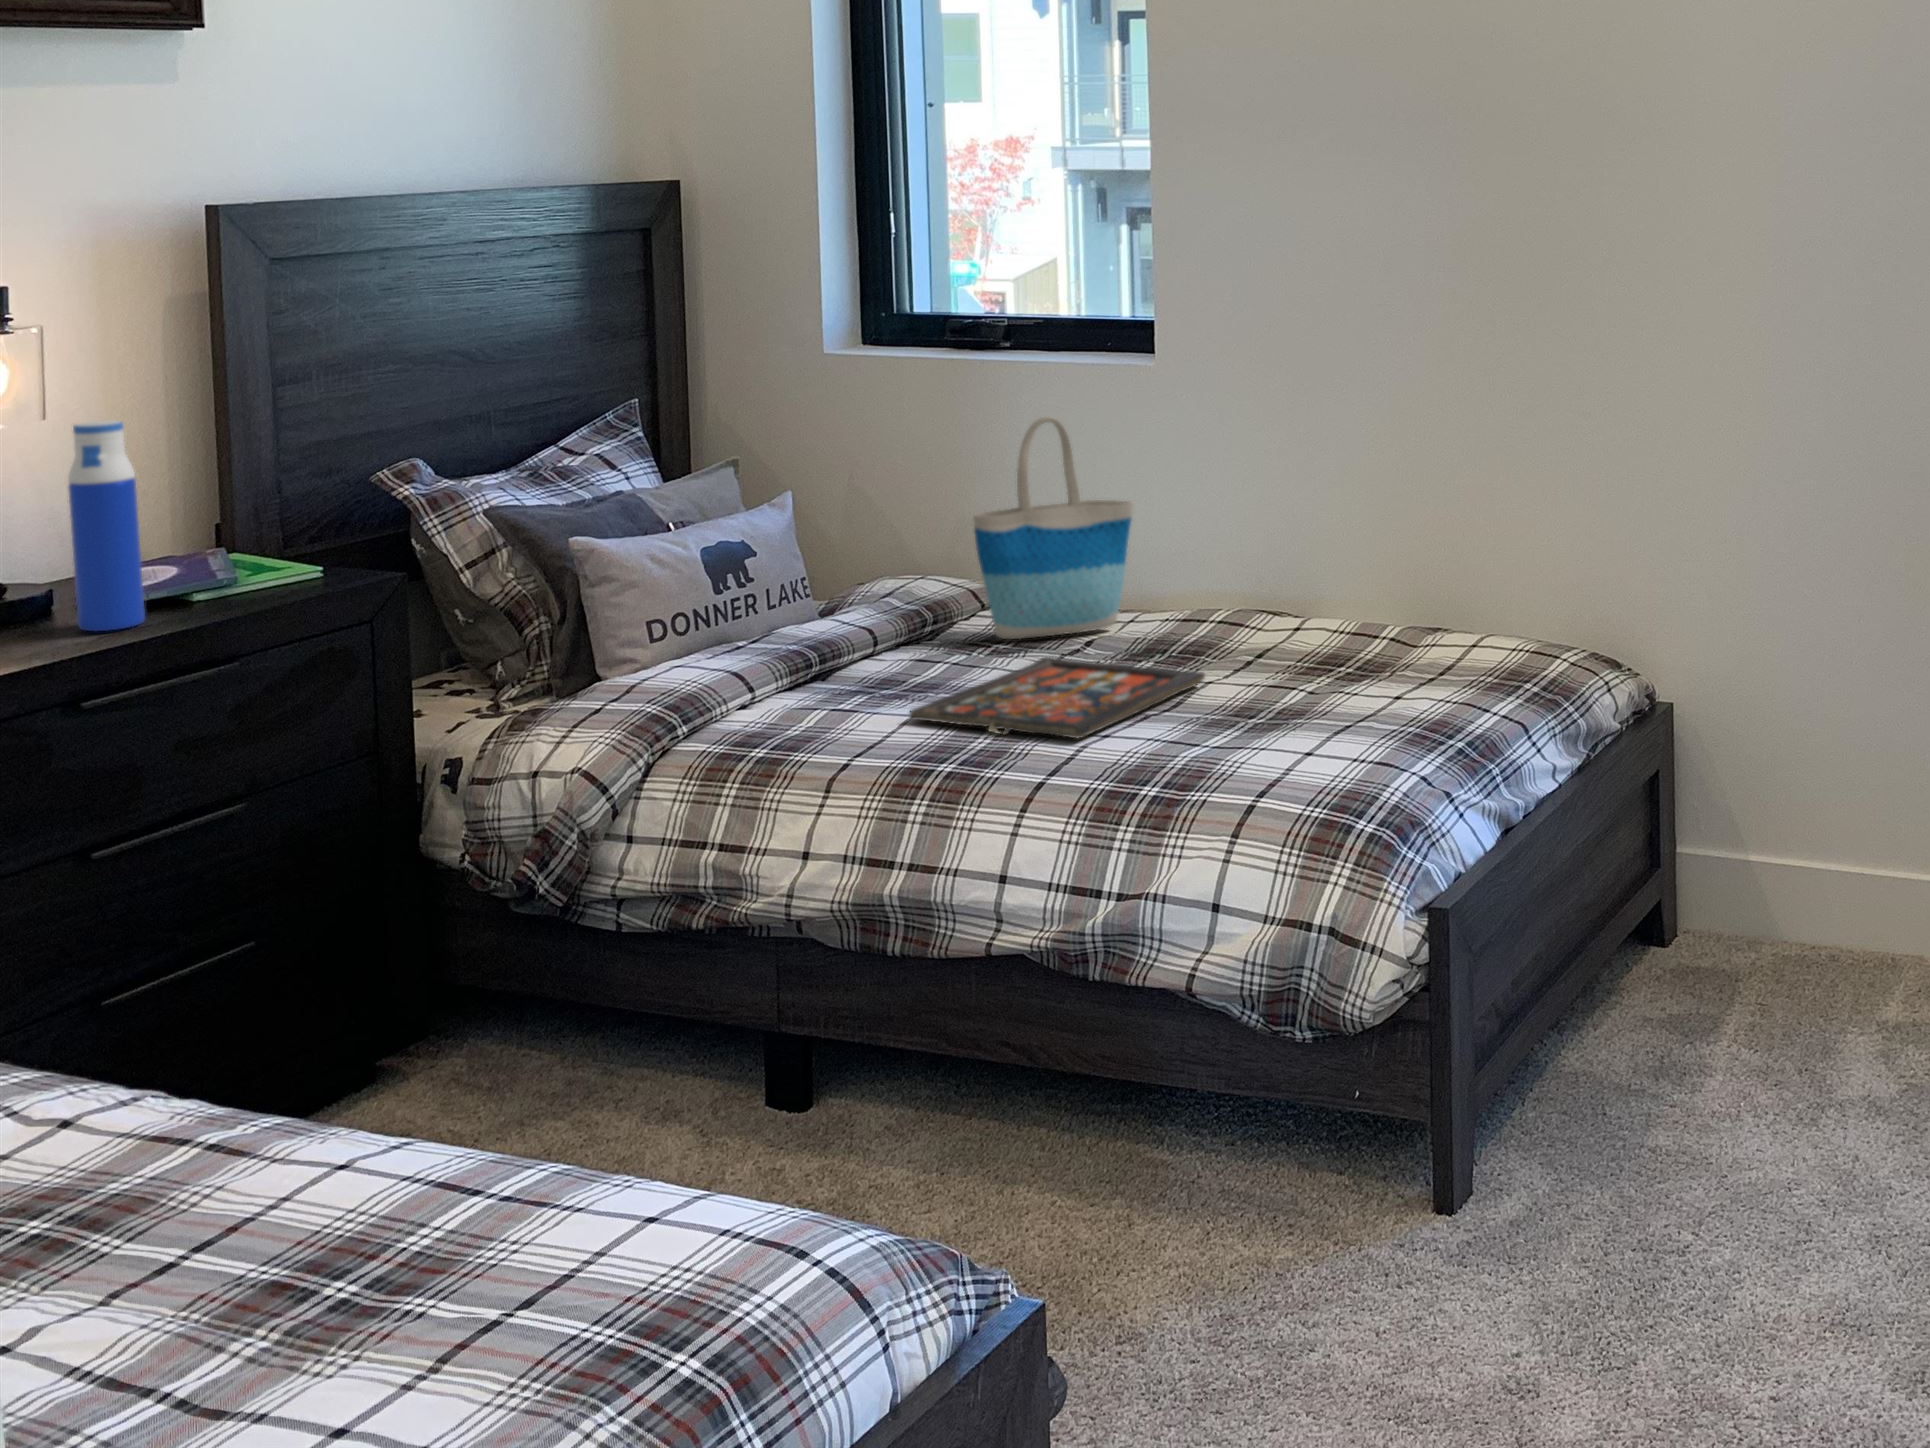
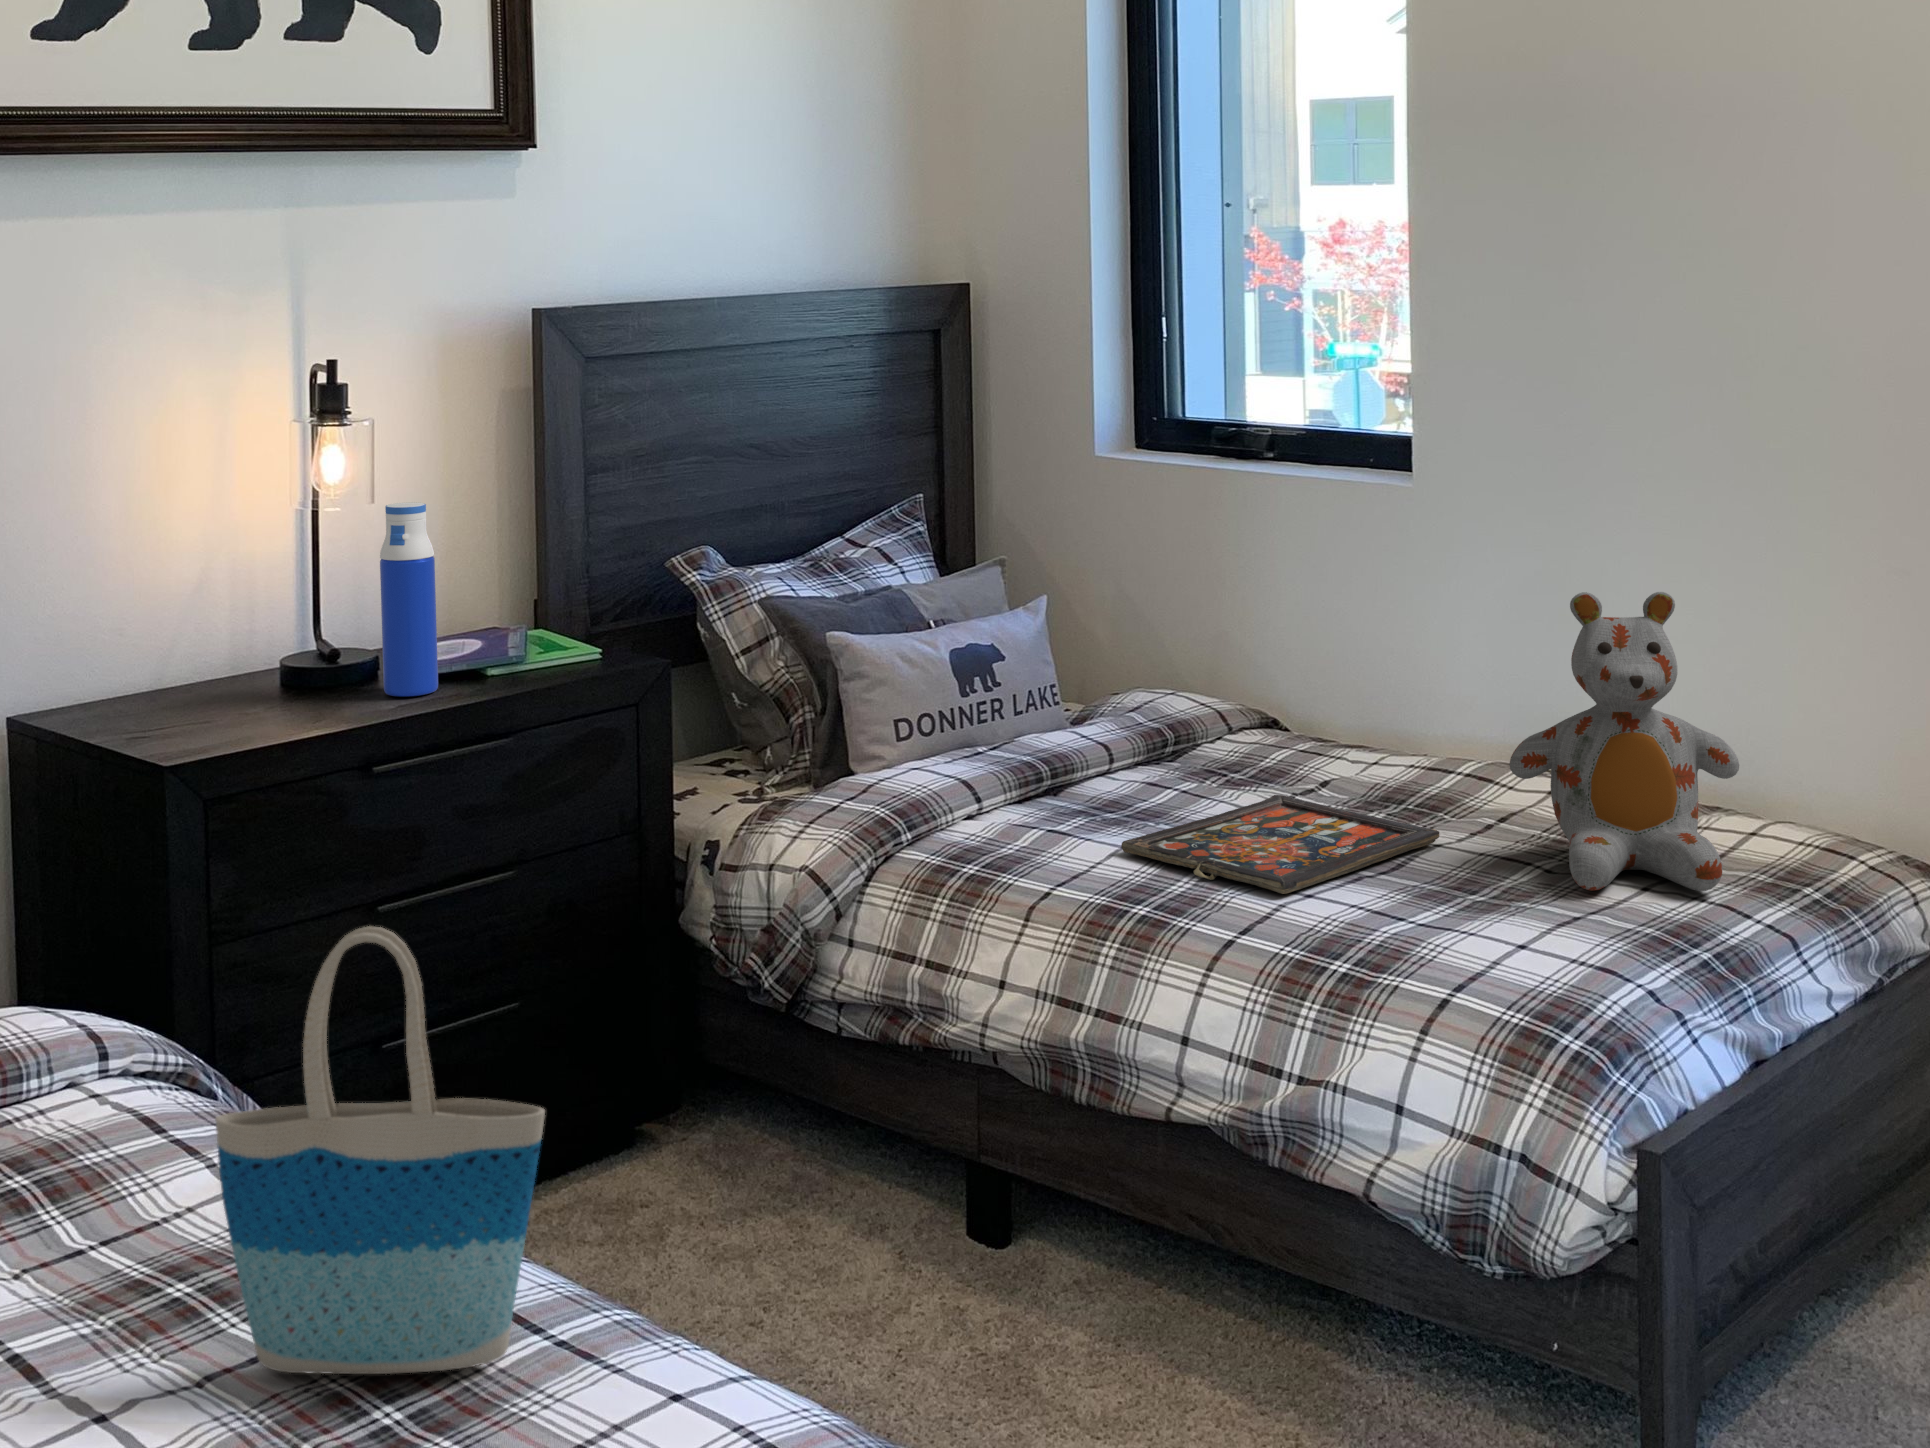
tote bag: present [973,416,1134,639] -> present [216,926,545,1374]
stuffed bear: none [1269,442,1465,708] -> present [1509,592,1739,891]

